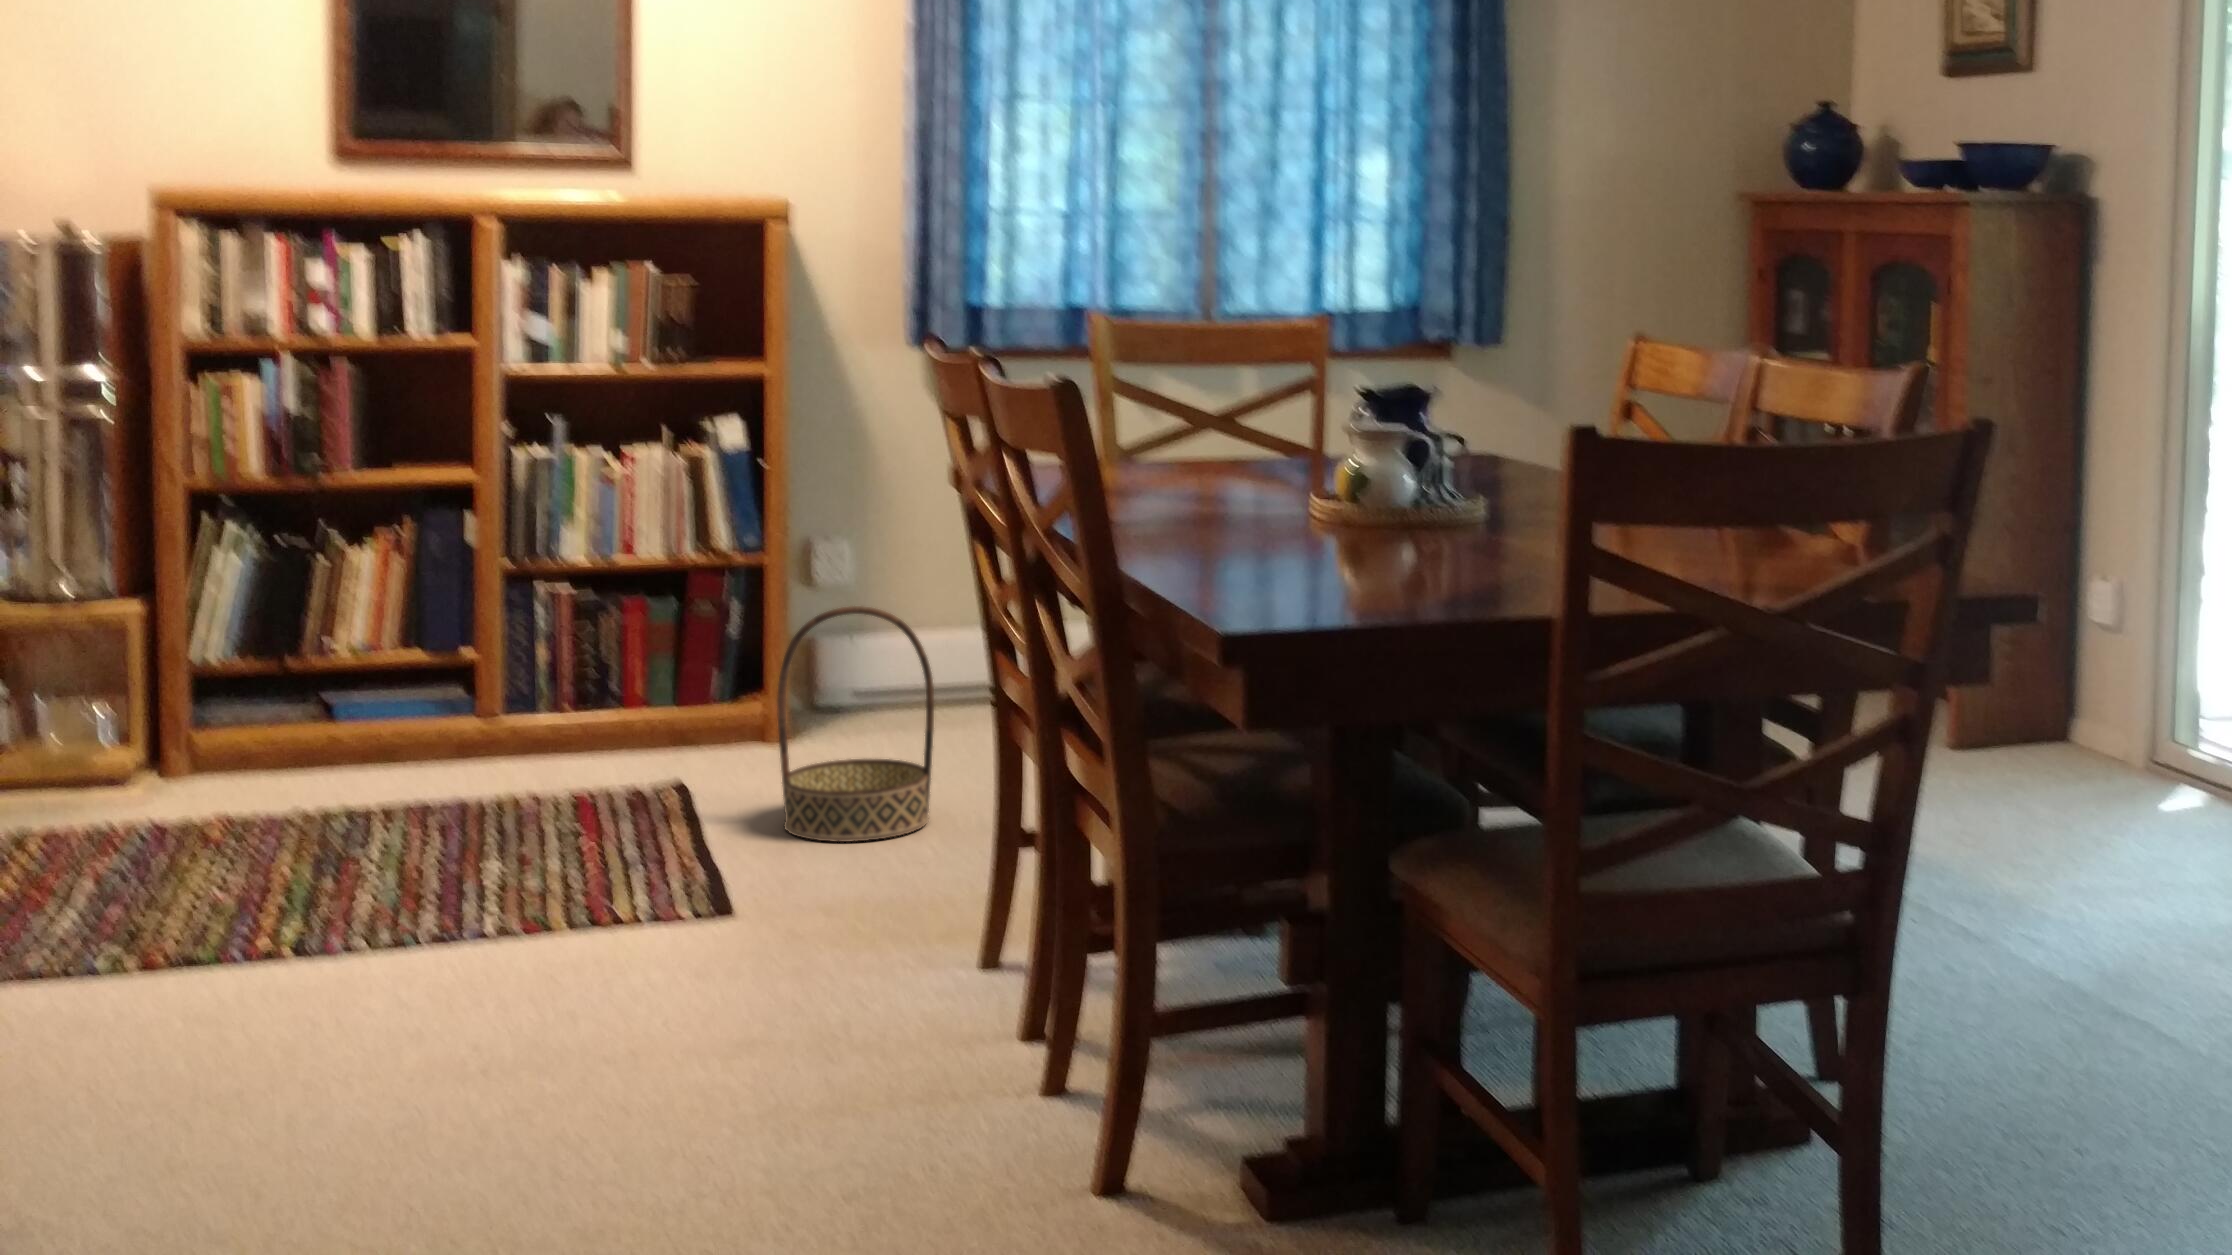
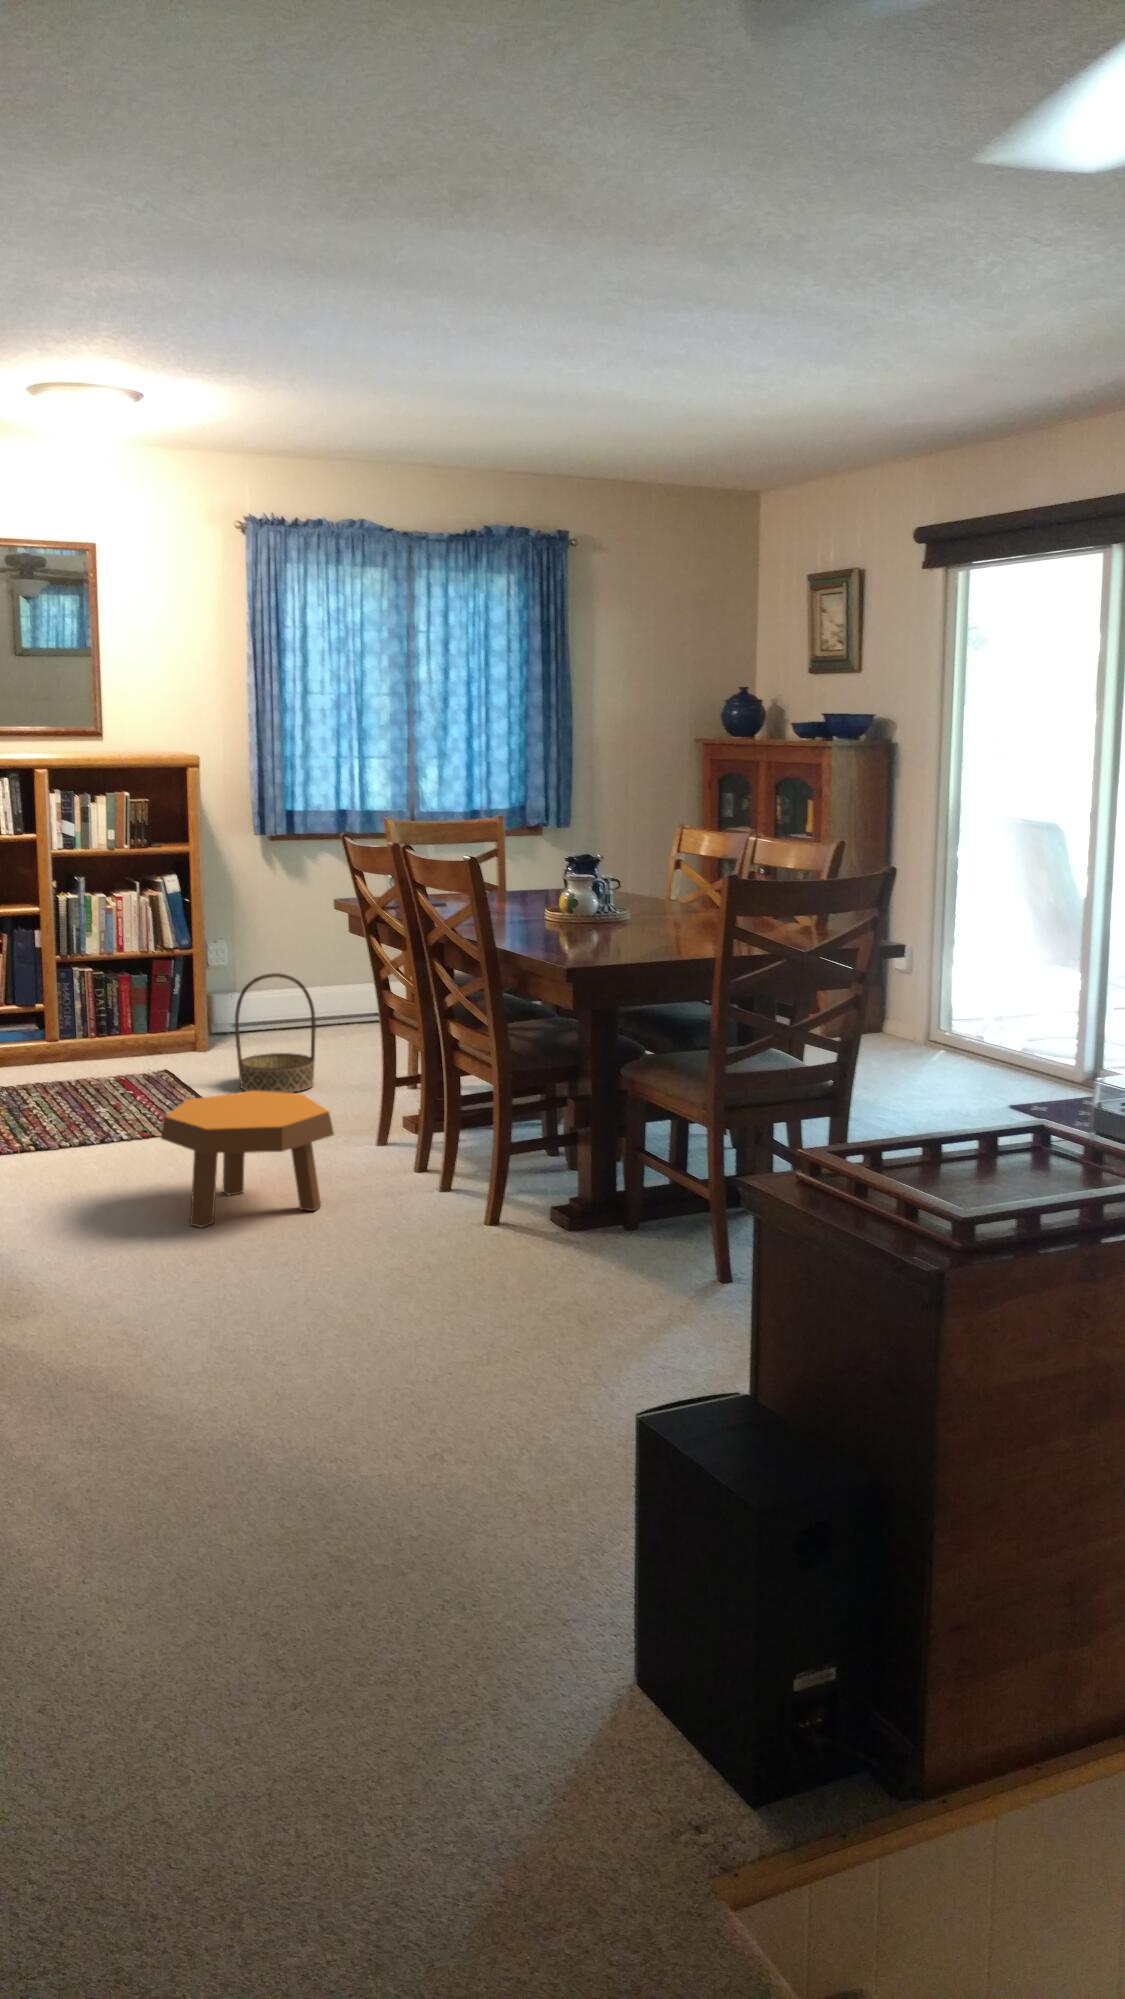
footstool: none [390,863,764,1180] -> present [161,1091,334,1228]

